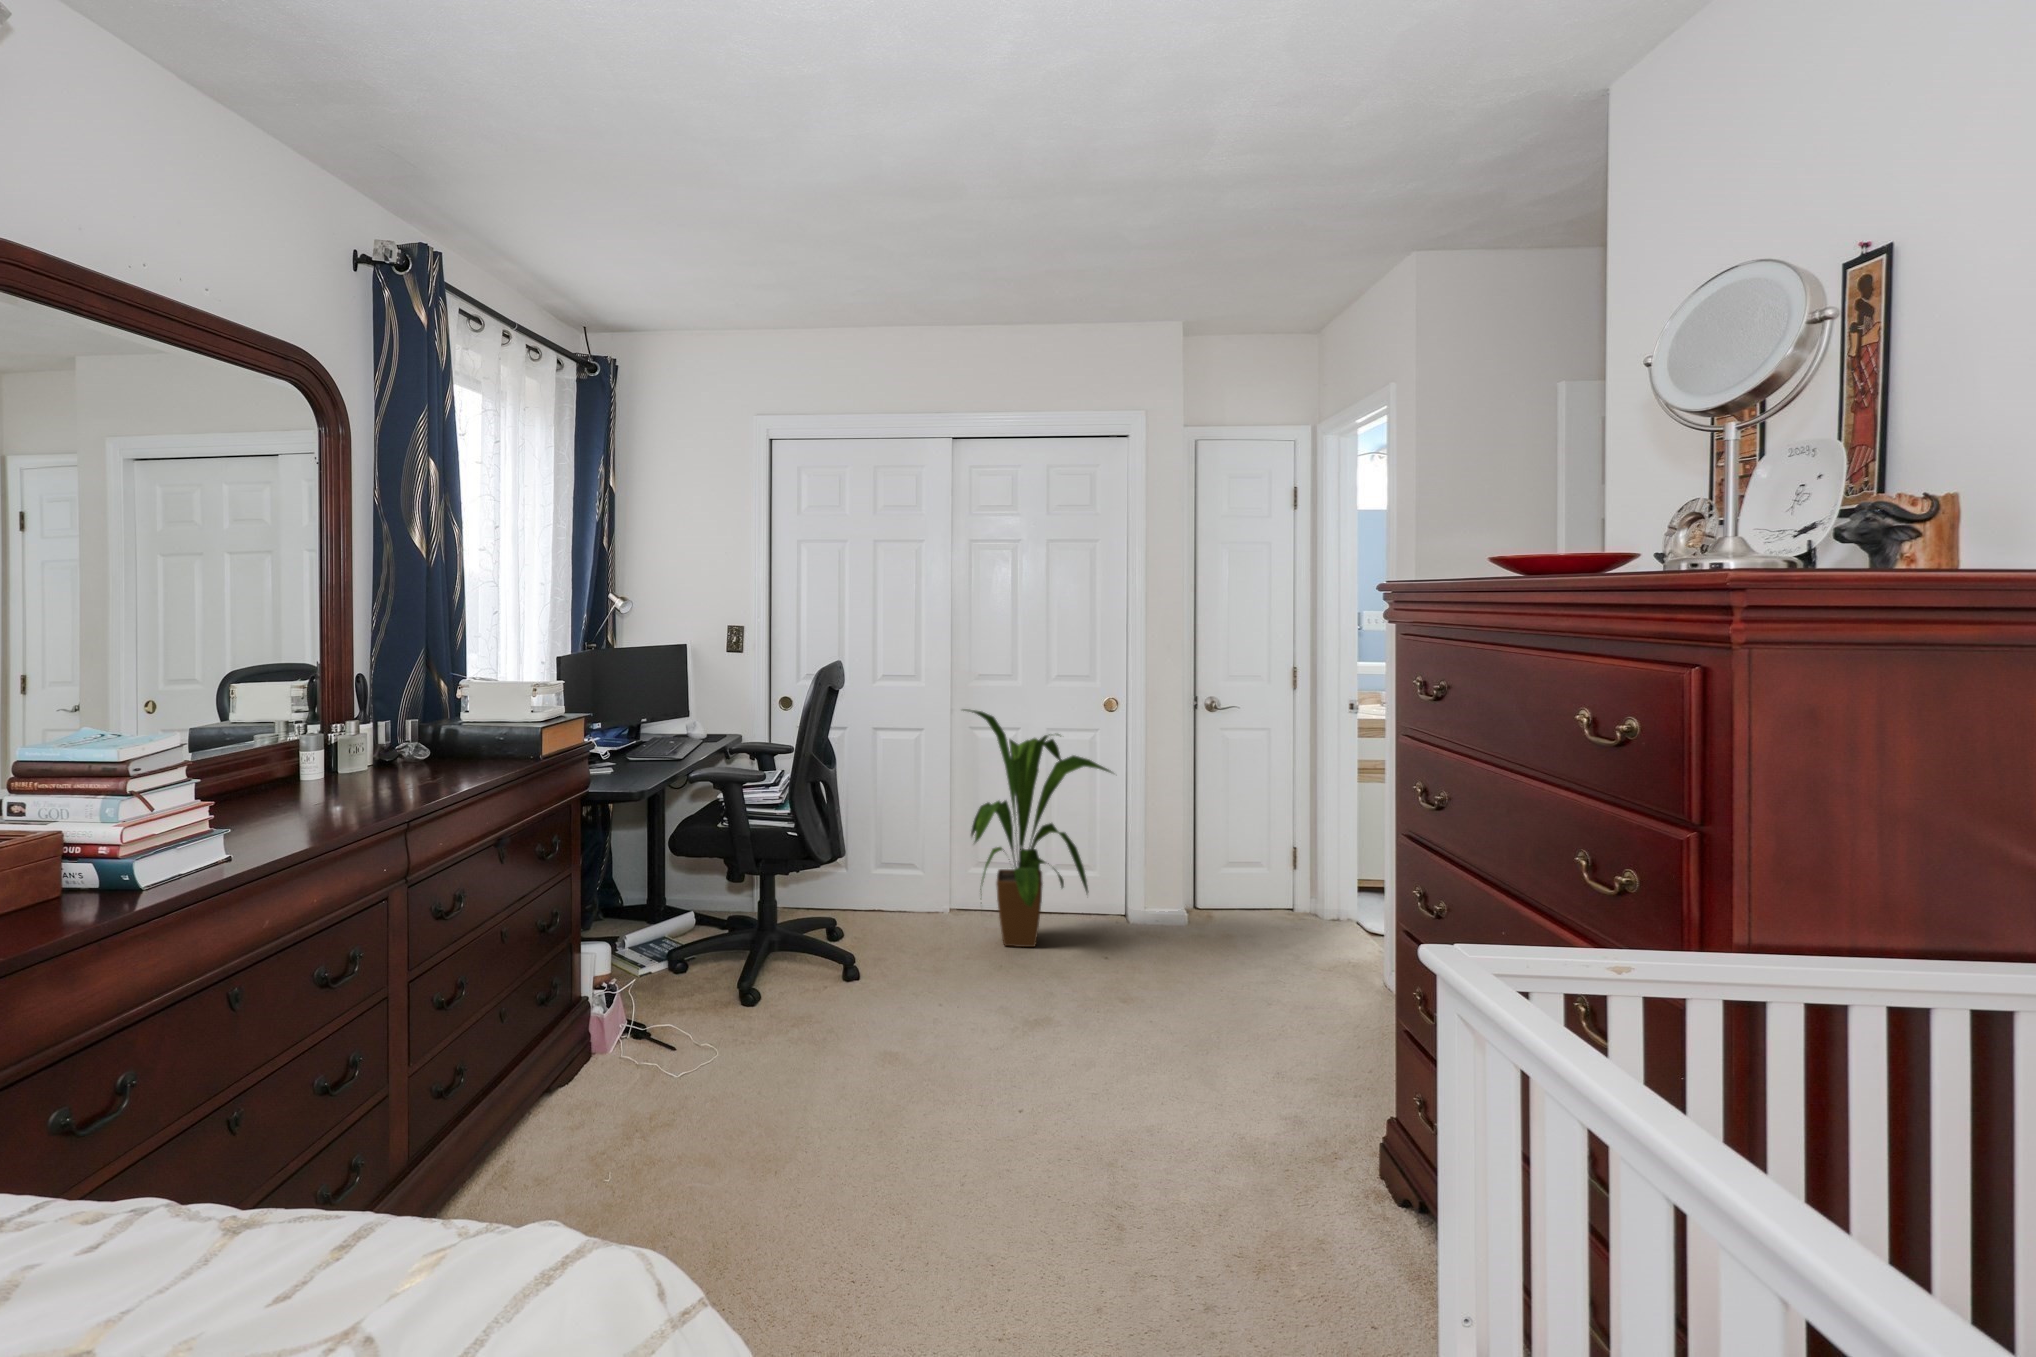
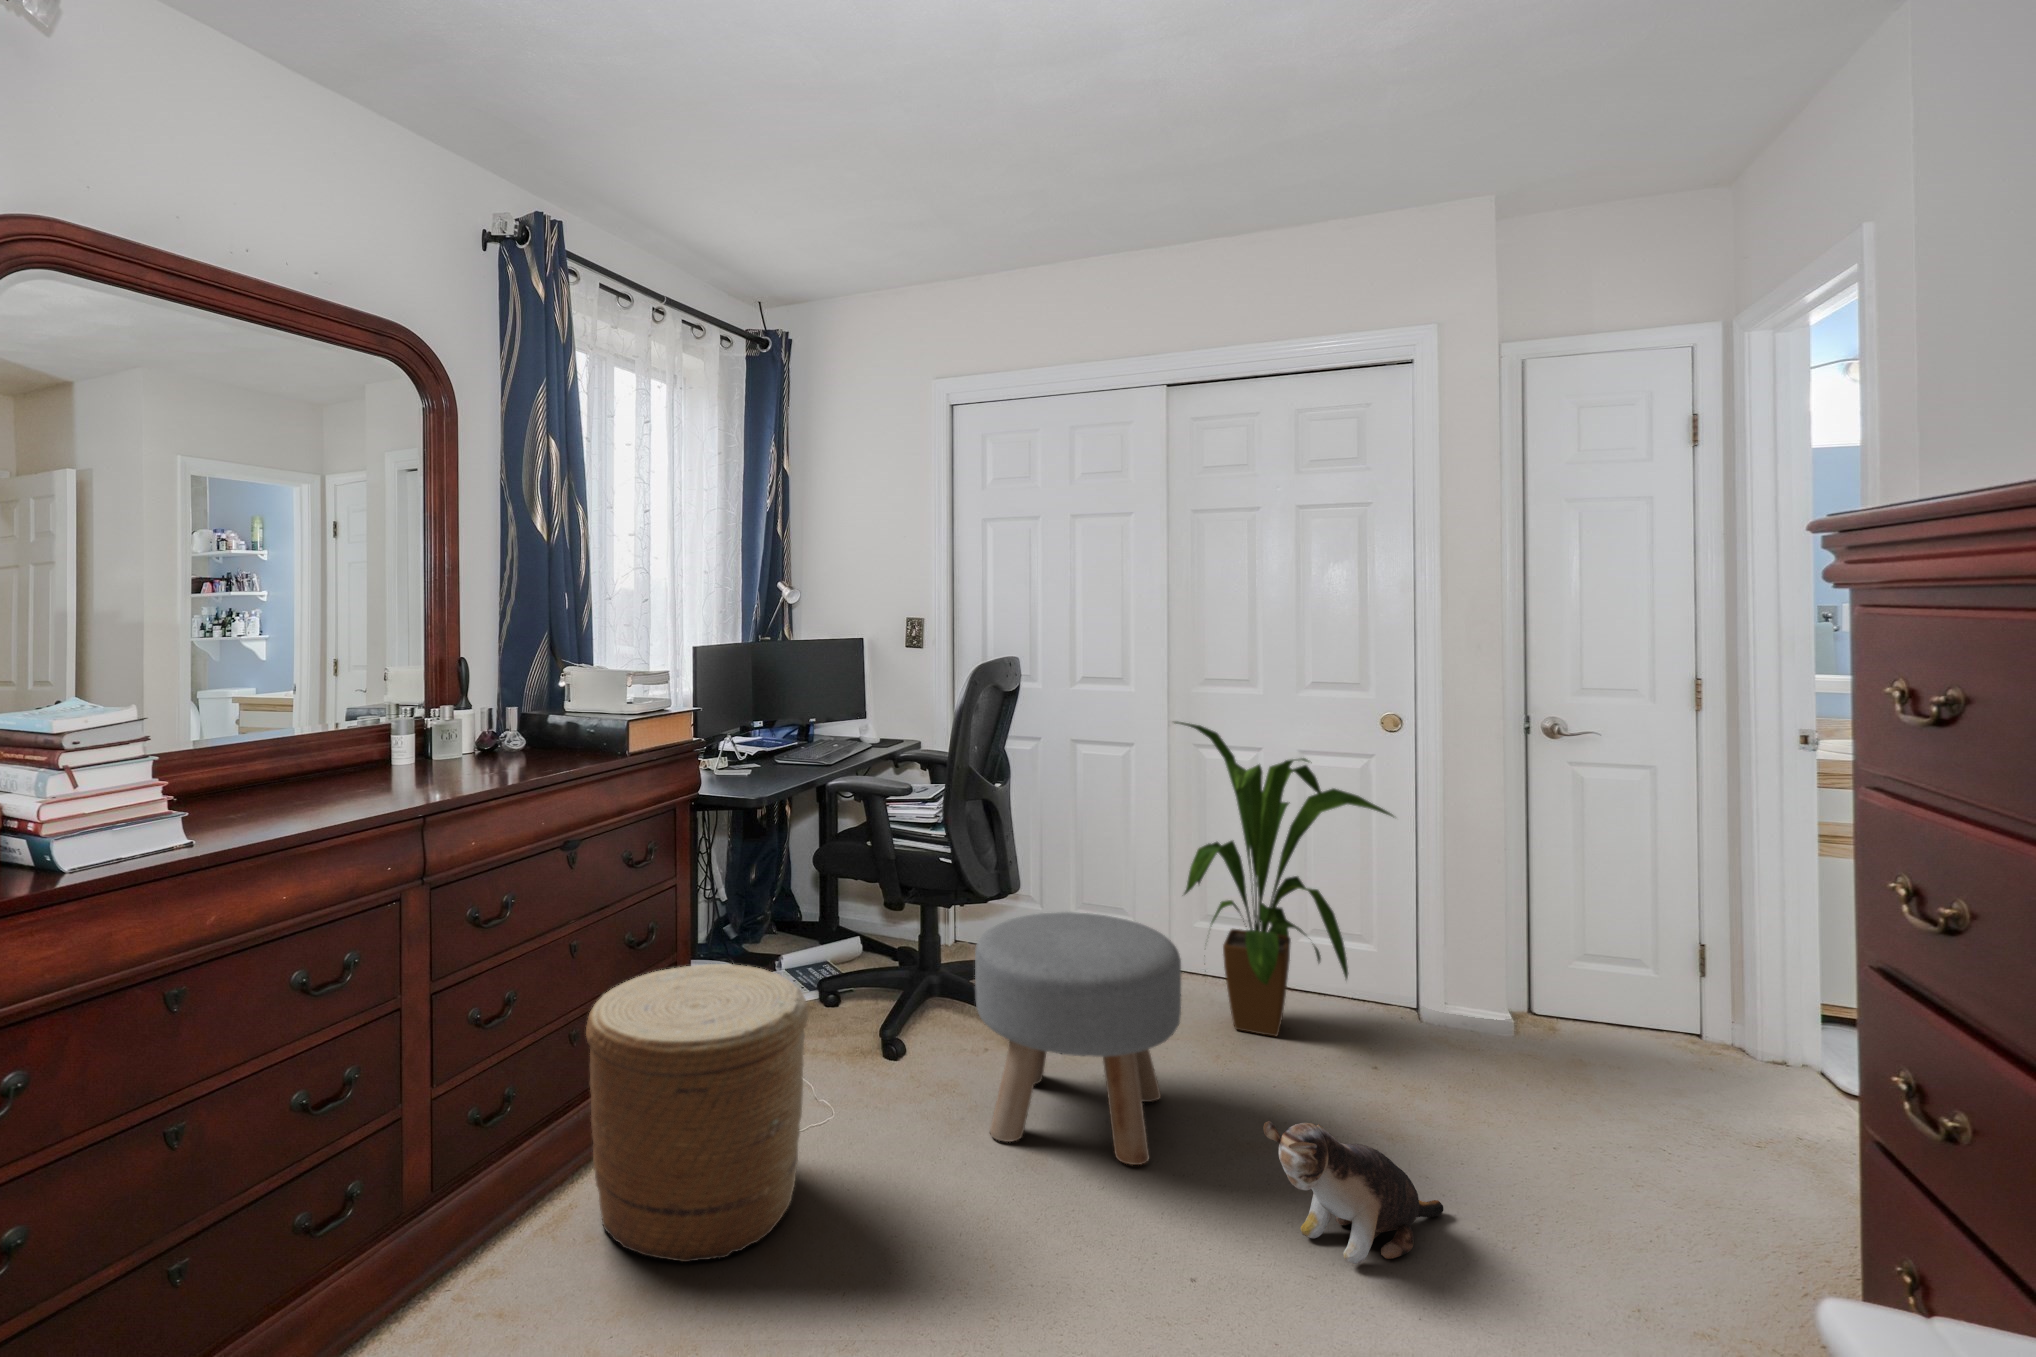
ottoman: none [828,865,986,1047] -> present [975,912,1181,1165]
woven basket: none [527,932,719,1175] -> present [586,964,808,1262]
plush toy: none [1060,989,1164,1079] -> present [1263,1121,1444,1264]

